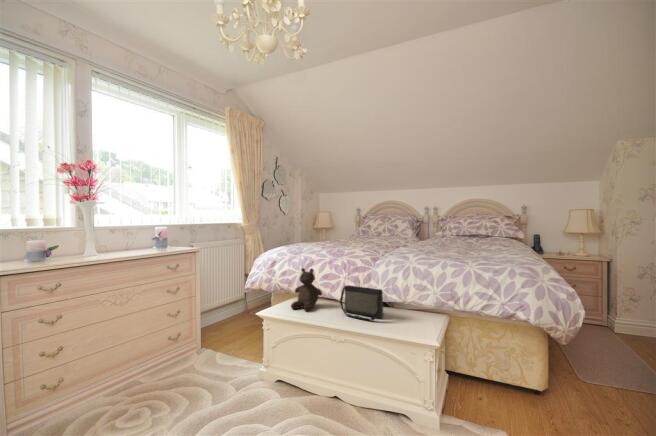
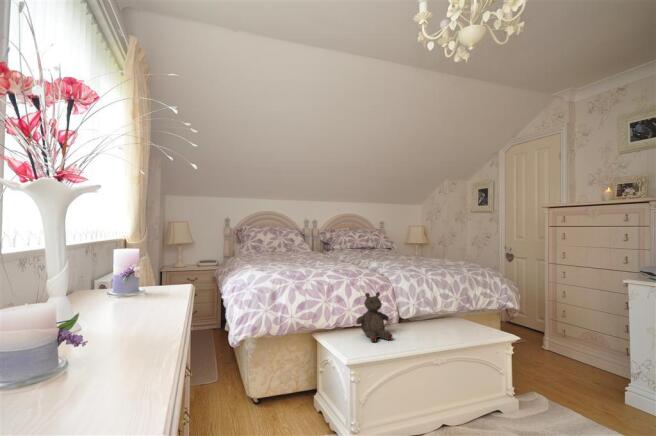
handbag: present [340,286,383,320] -> none [408,302,457,334]

